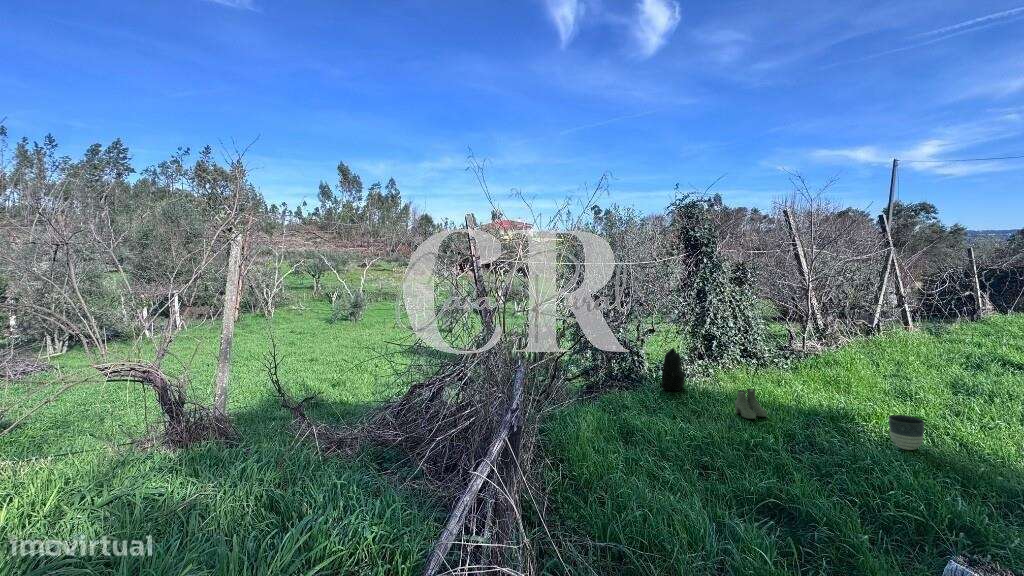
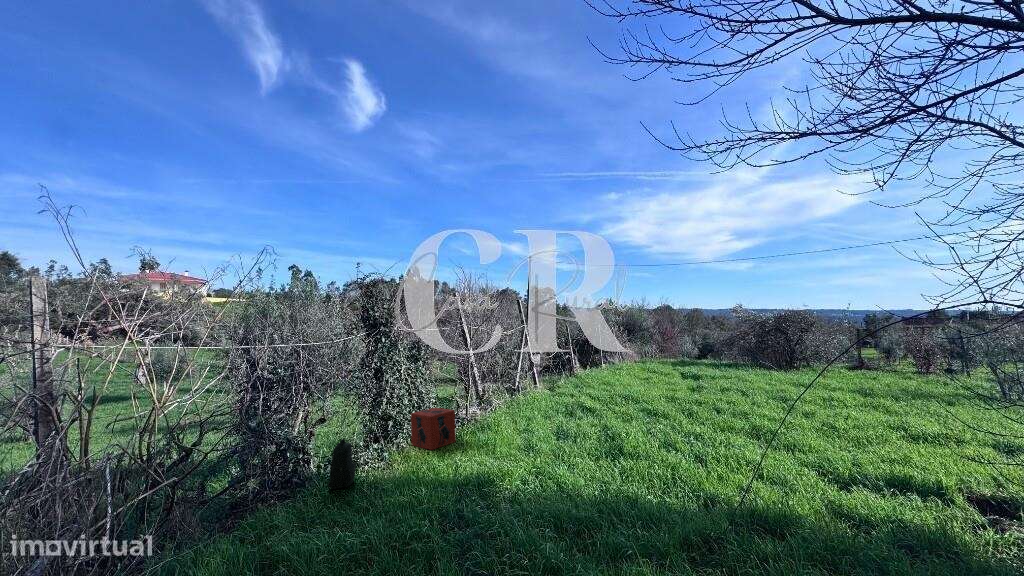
storage box: none [736,334,790,375] -> present [411,408,456,450]
boots: present [735,389,767,419] -> none [402,475,431,511]
planter: present [889,415,924,450] -> none [525,481,549,514]

